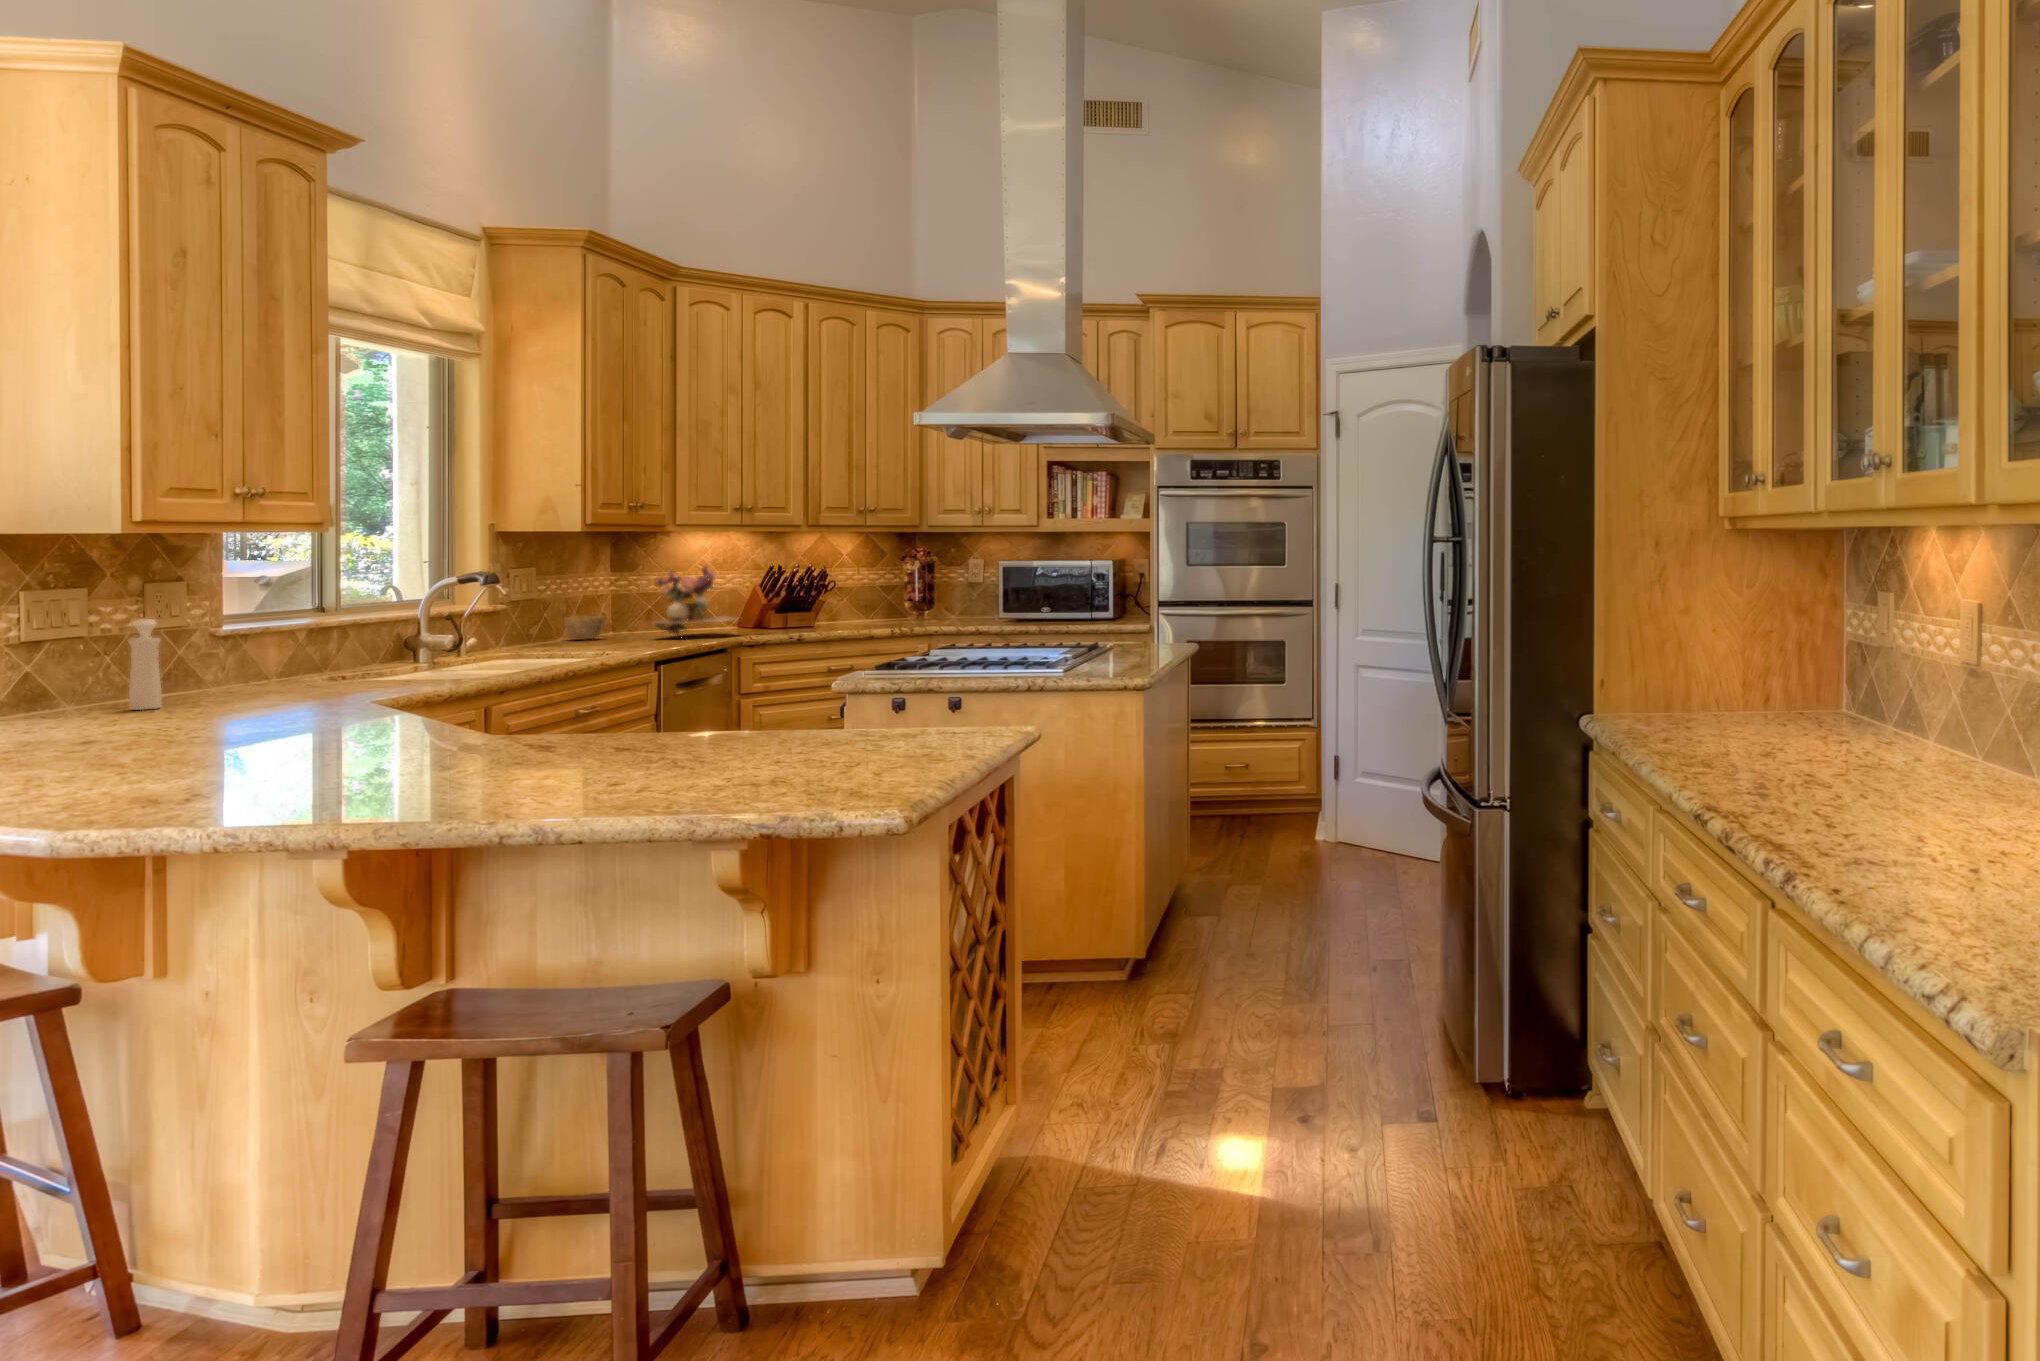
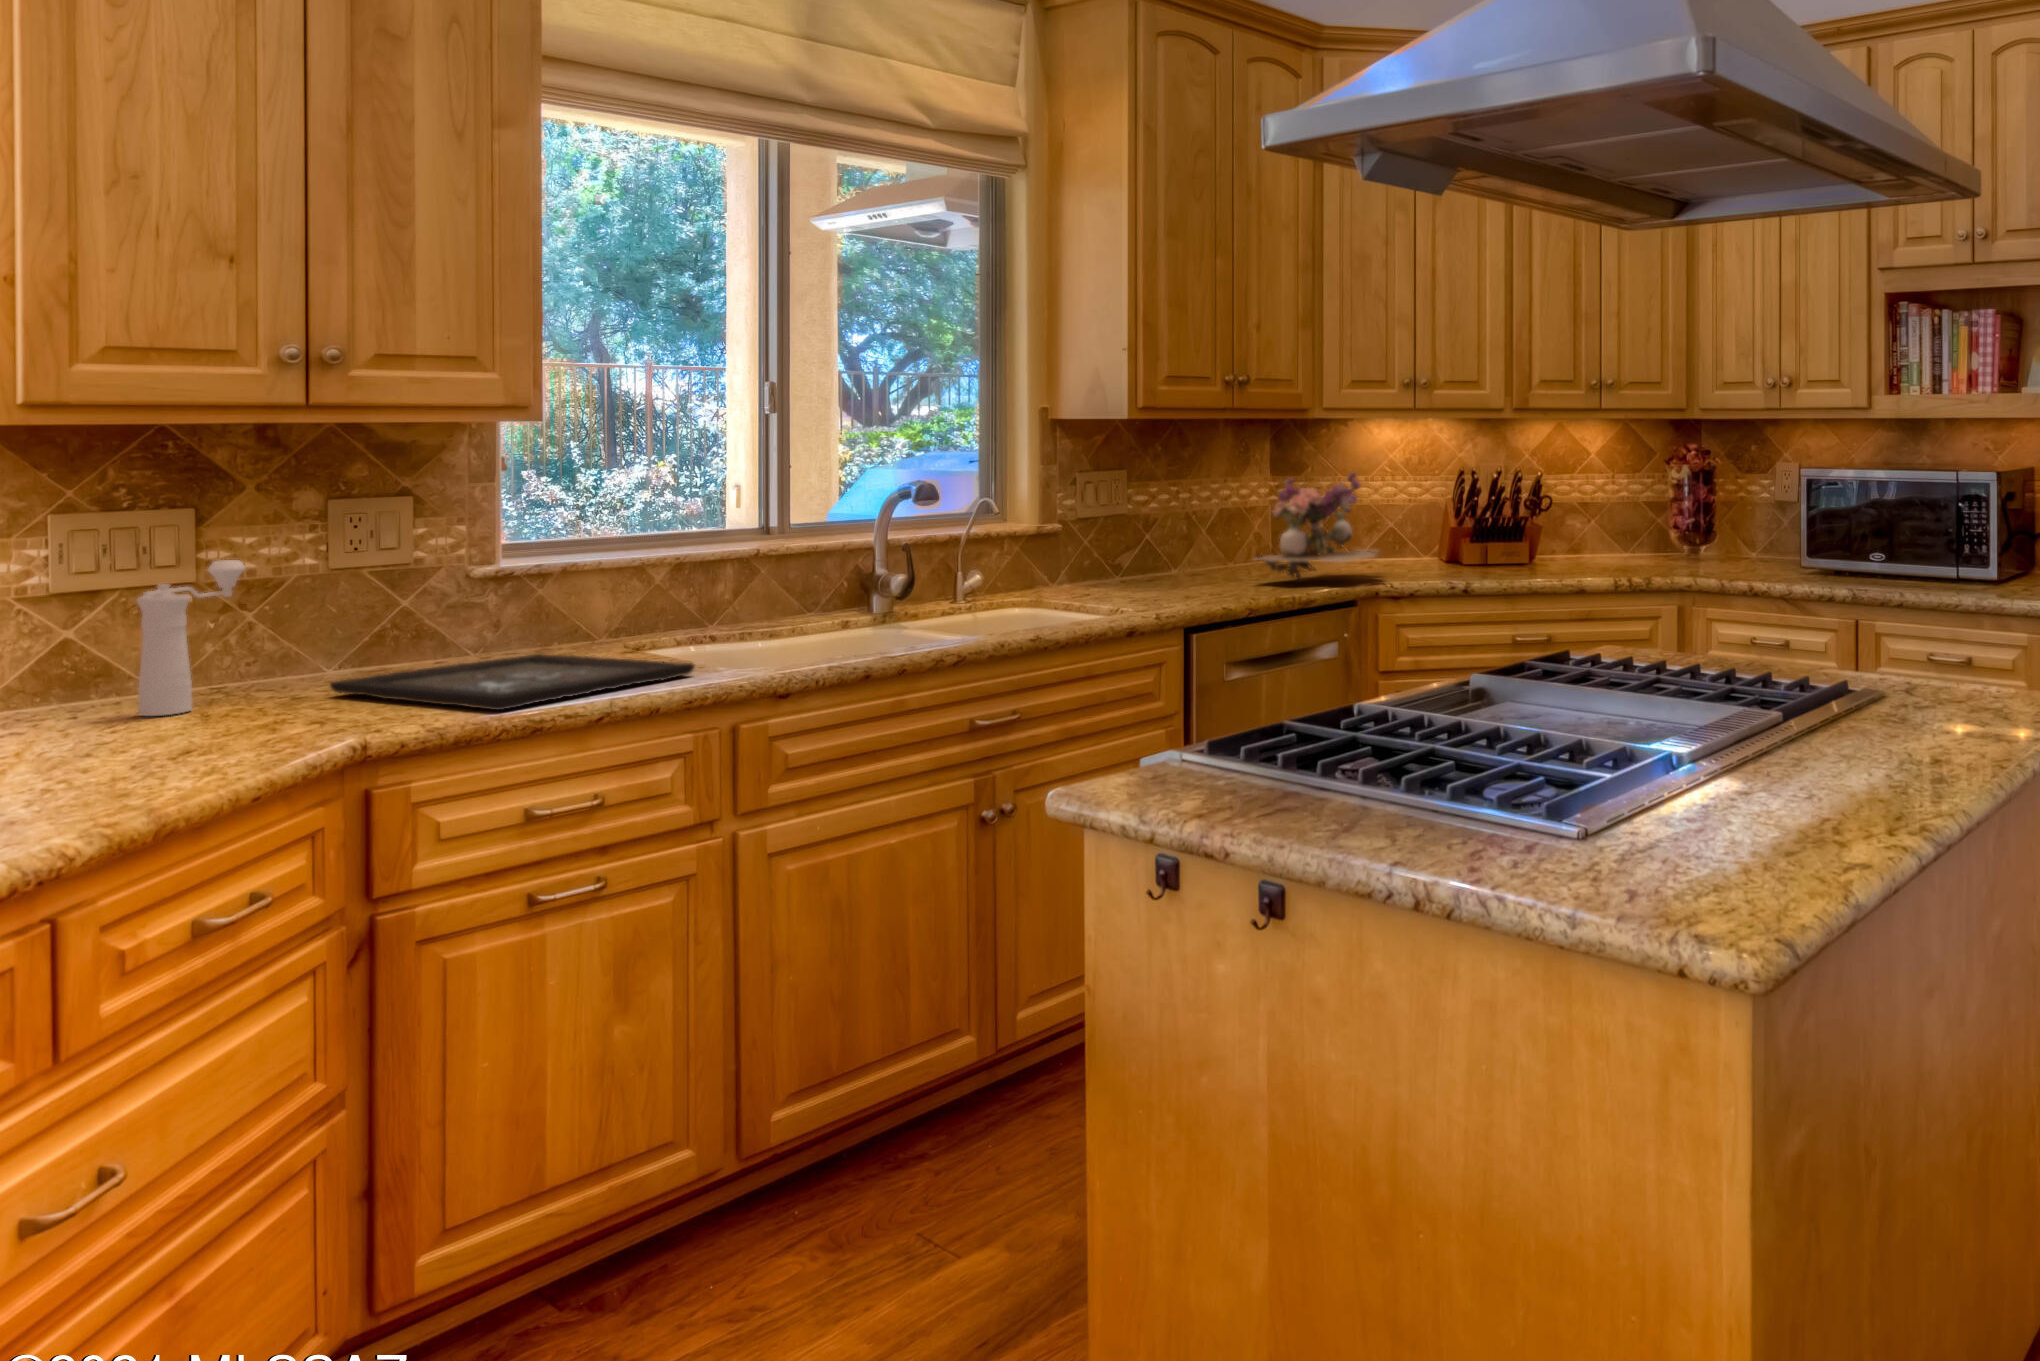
bowl: present [564,616,604,640] -> none [1165,543,1215,578]
tray: none [225,674,449,697] -> present [330,654,694,710]

